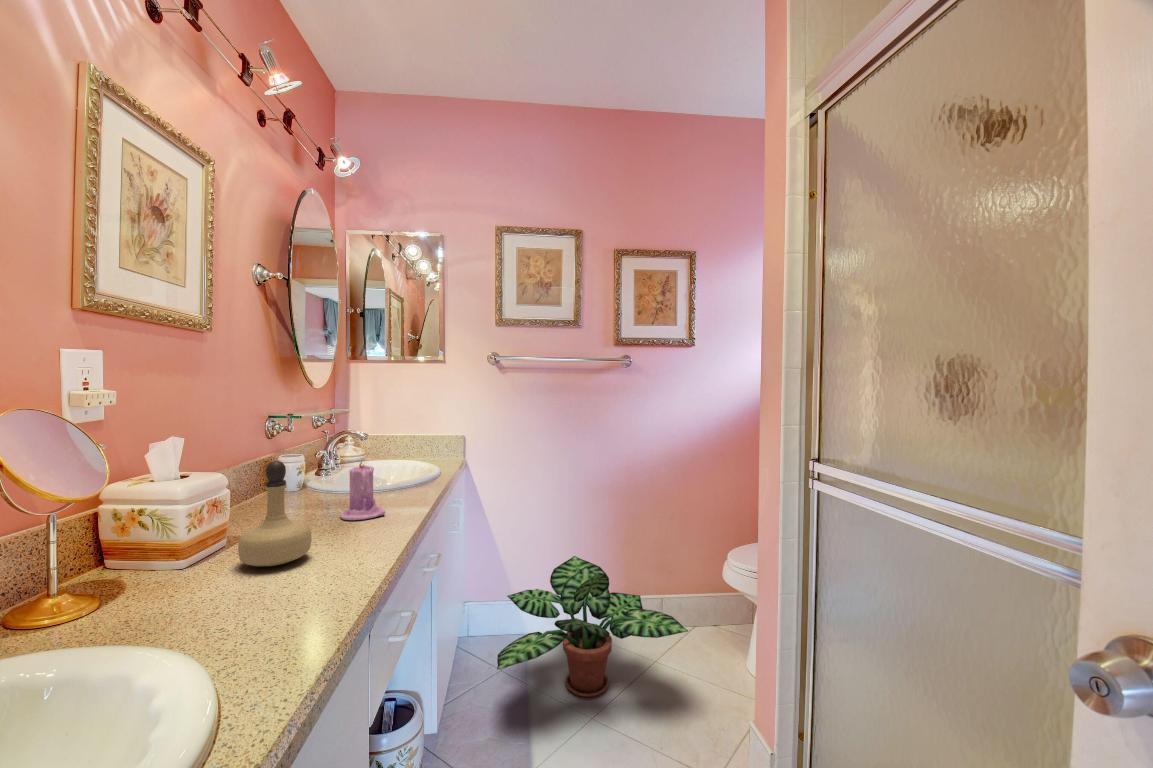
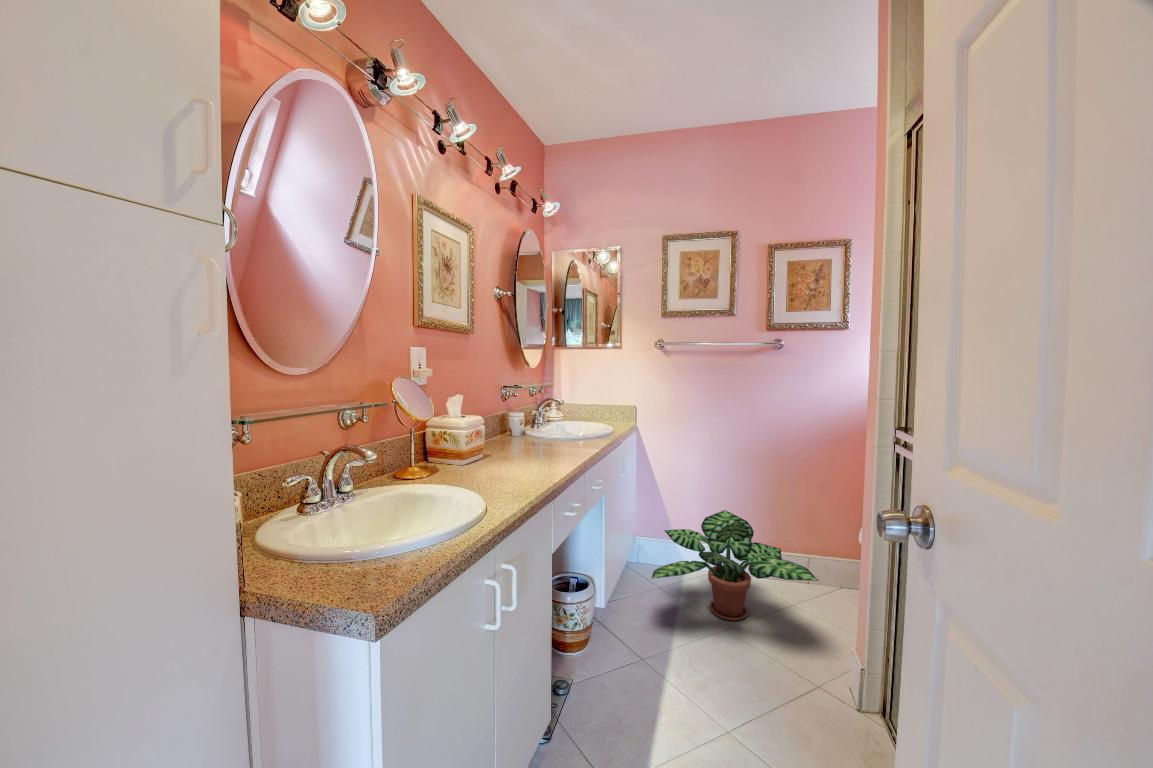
perfume bottle: present [238,461,312,566] -> none [489,409,526,470]
candle: present [340,461,385,520] -> none [544,414,571,453]

